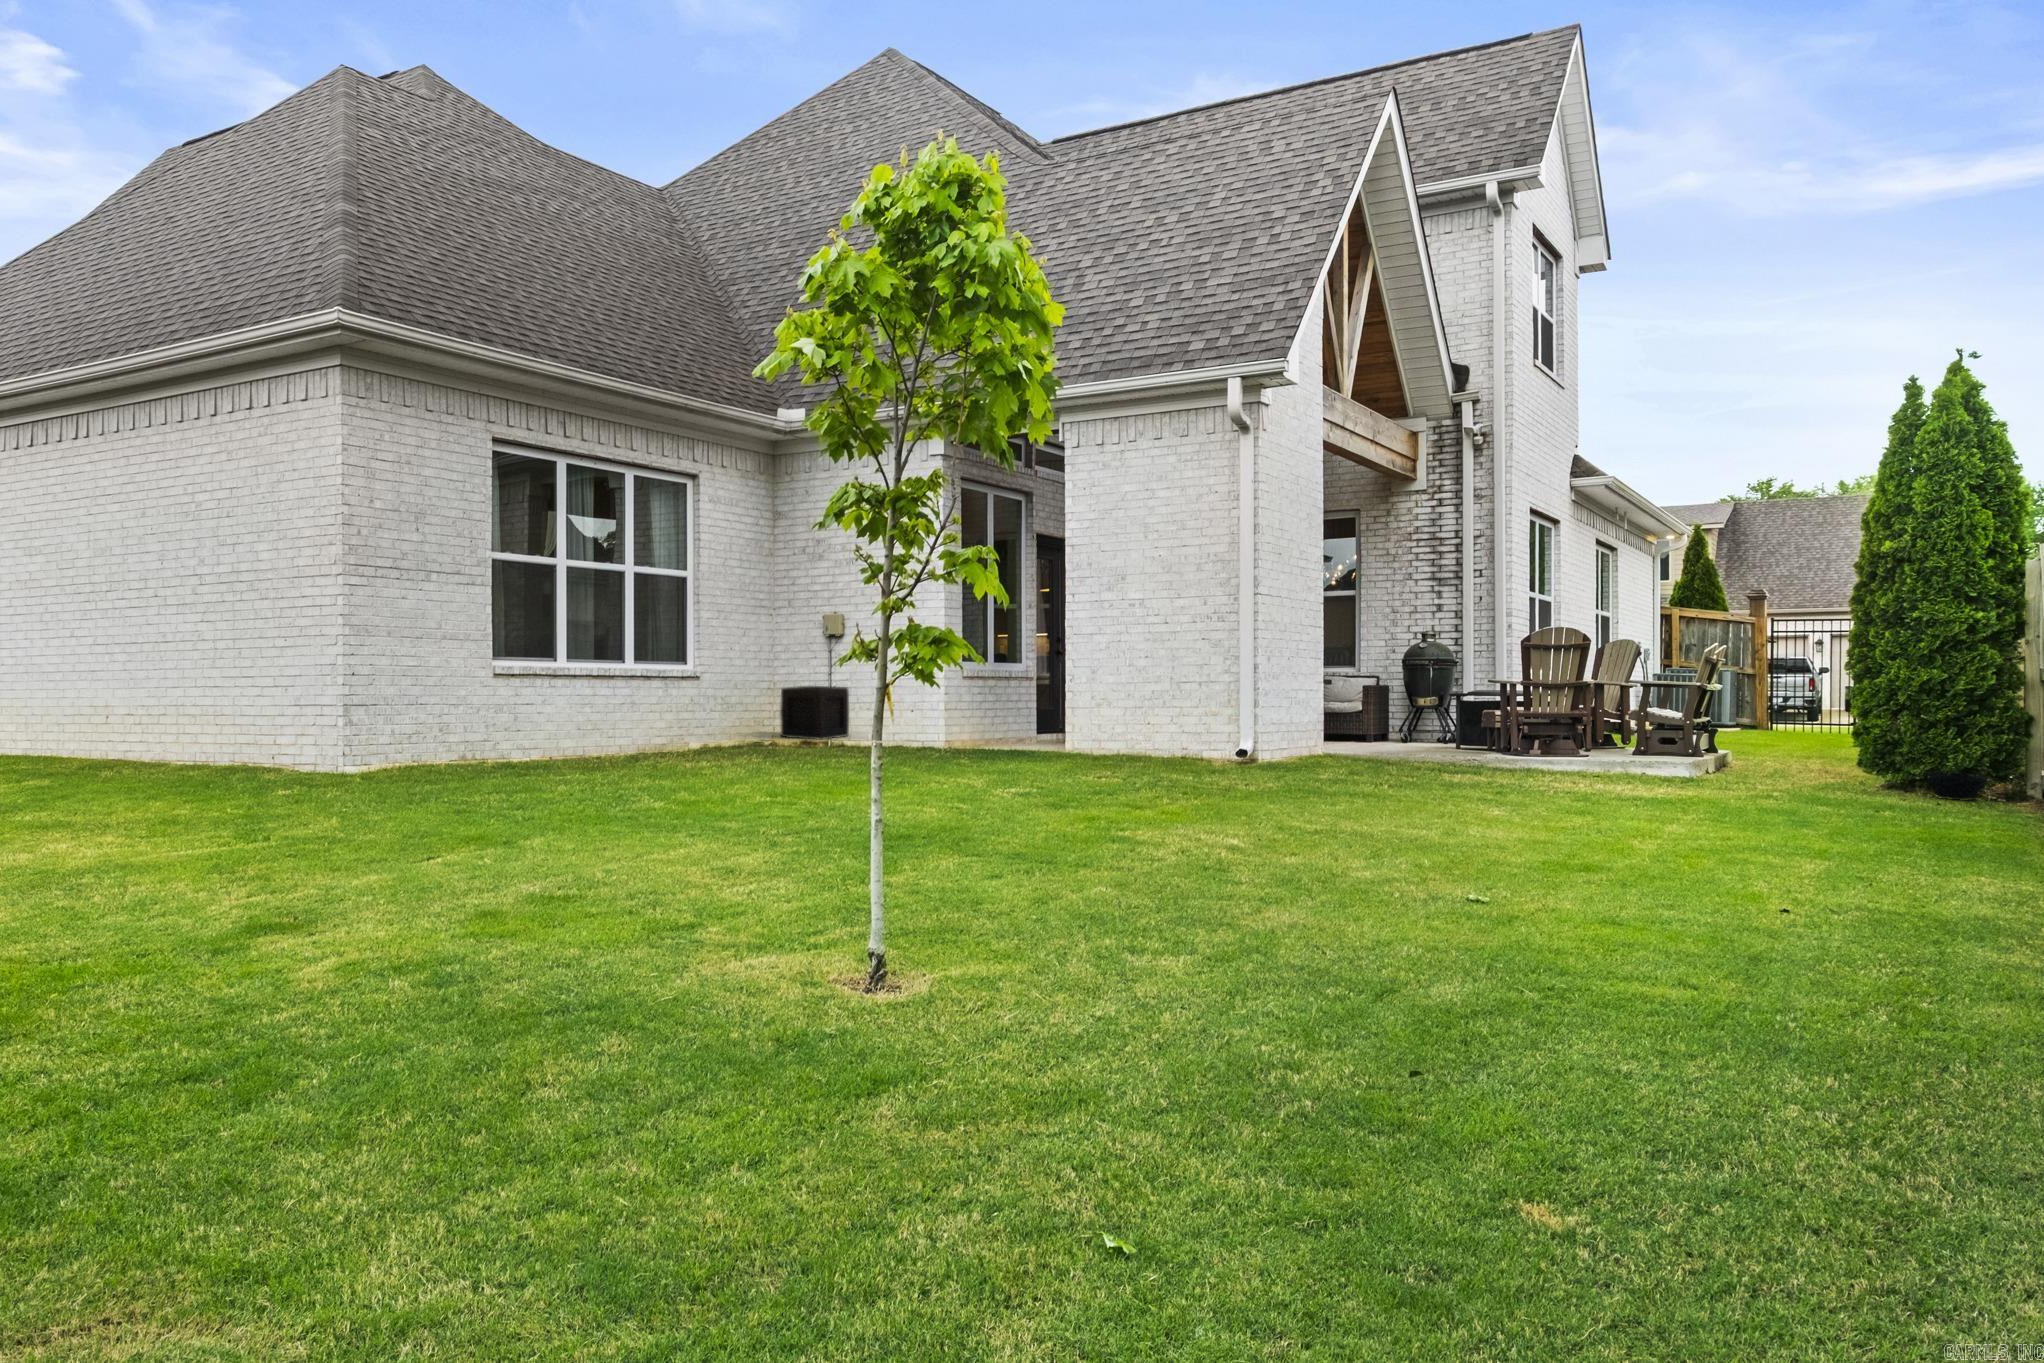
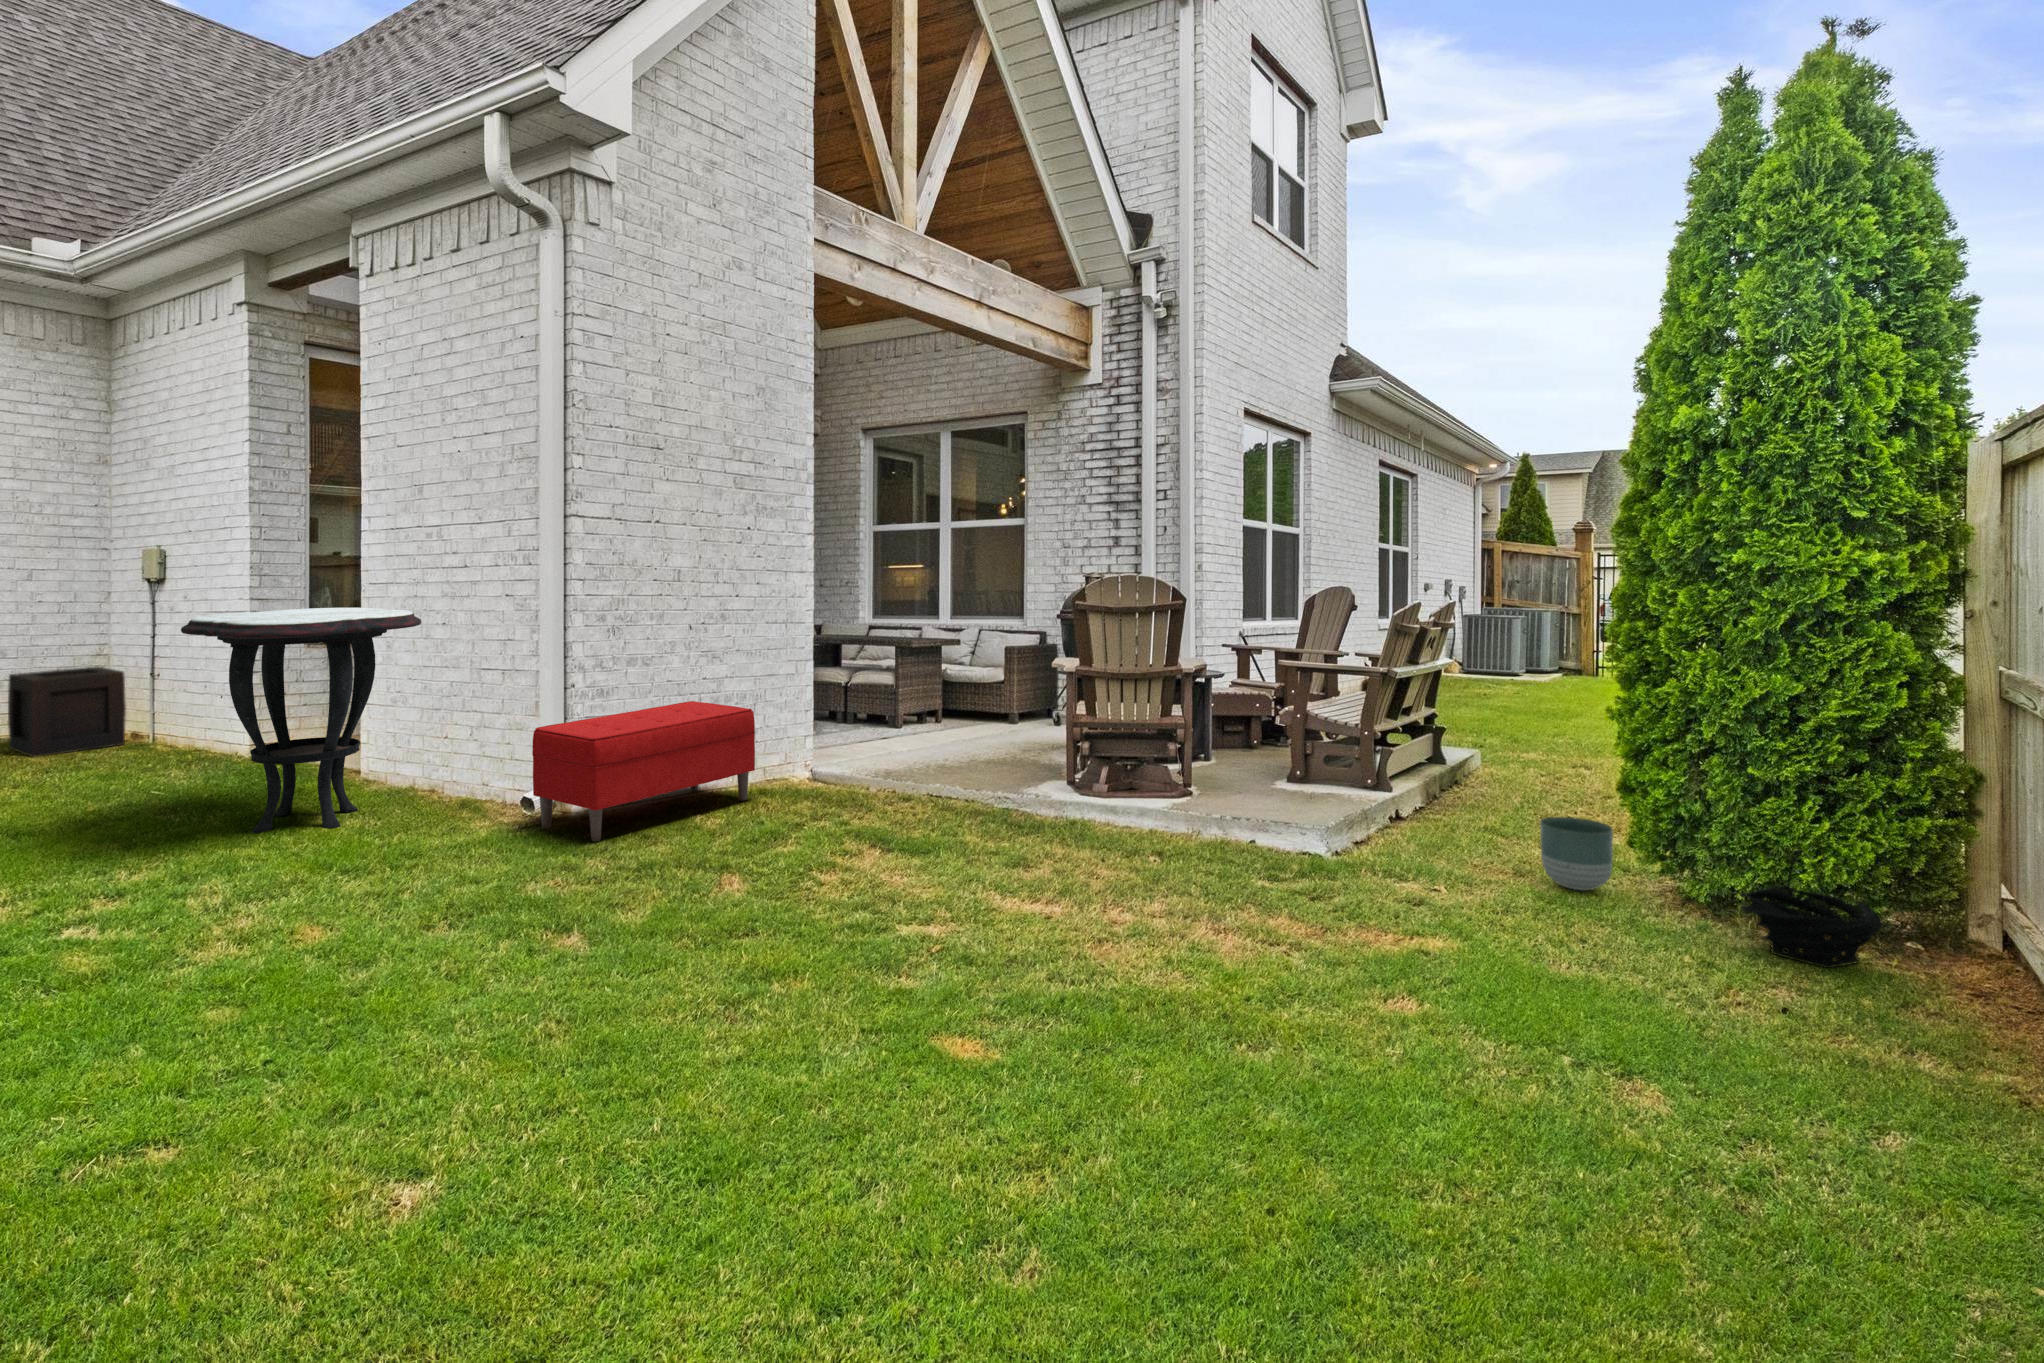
side table: none [1066,641,1182,760] -> present [181,608,421,833]
bench: none [1261,698,1351,763] -> present [532,701,755,841]
planter: none [1817,752,1857,787] -> present [1540,817,1613,891]

